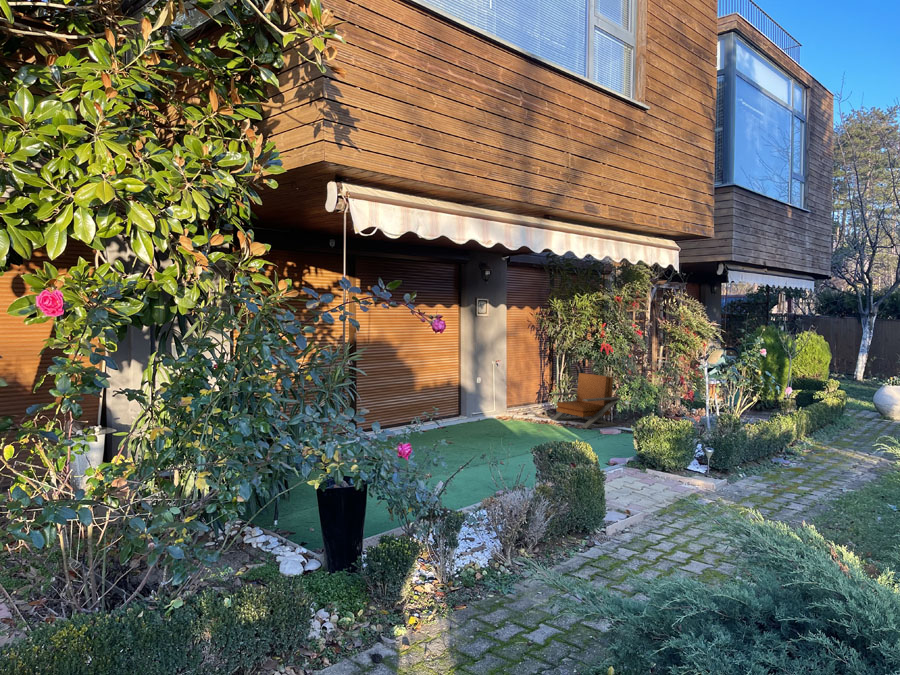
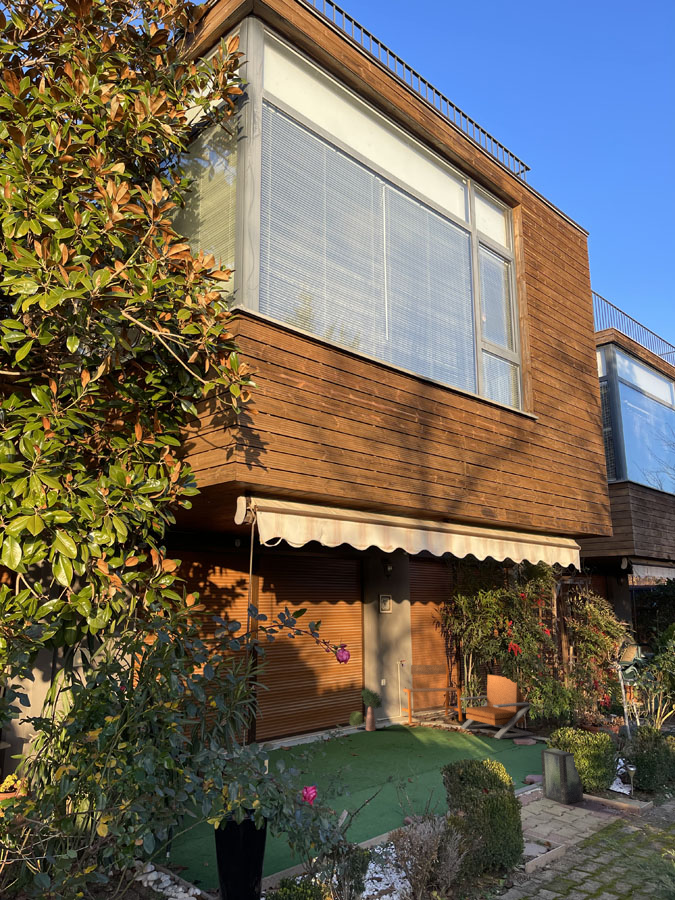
bench: none [495,364,553,416] -> present [402,664,462,723]
potted plant: none [447,384,479,422] -> present [350,689,382,731]
storage box: none [625,432,663,480] -> present [541,748,583,804]

